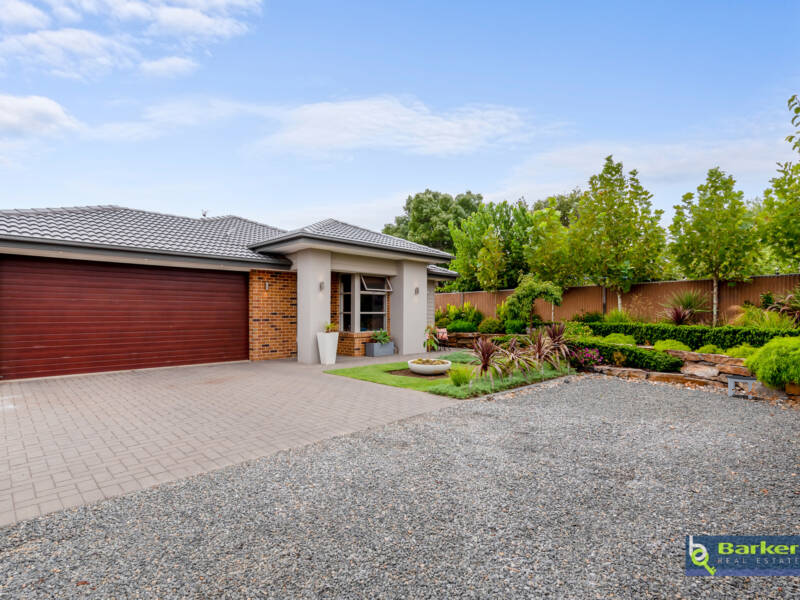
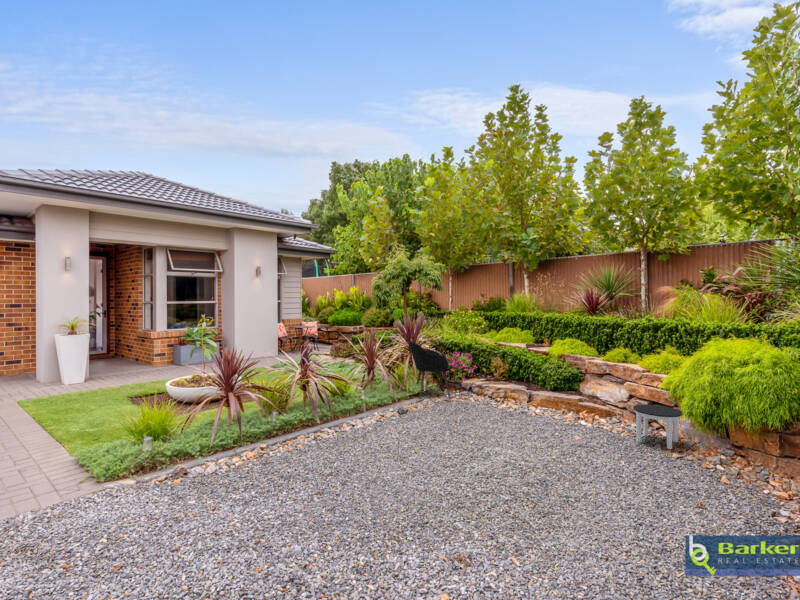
armchair: none [558,339,590,377] -> present [409,341,451,399]

